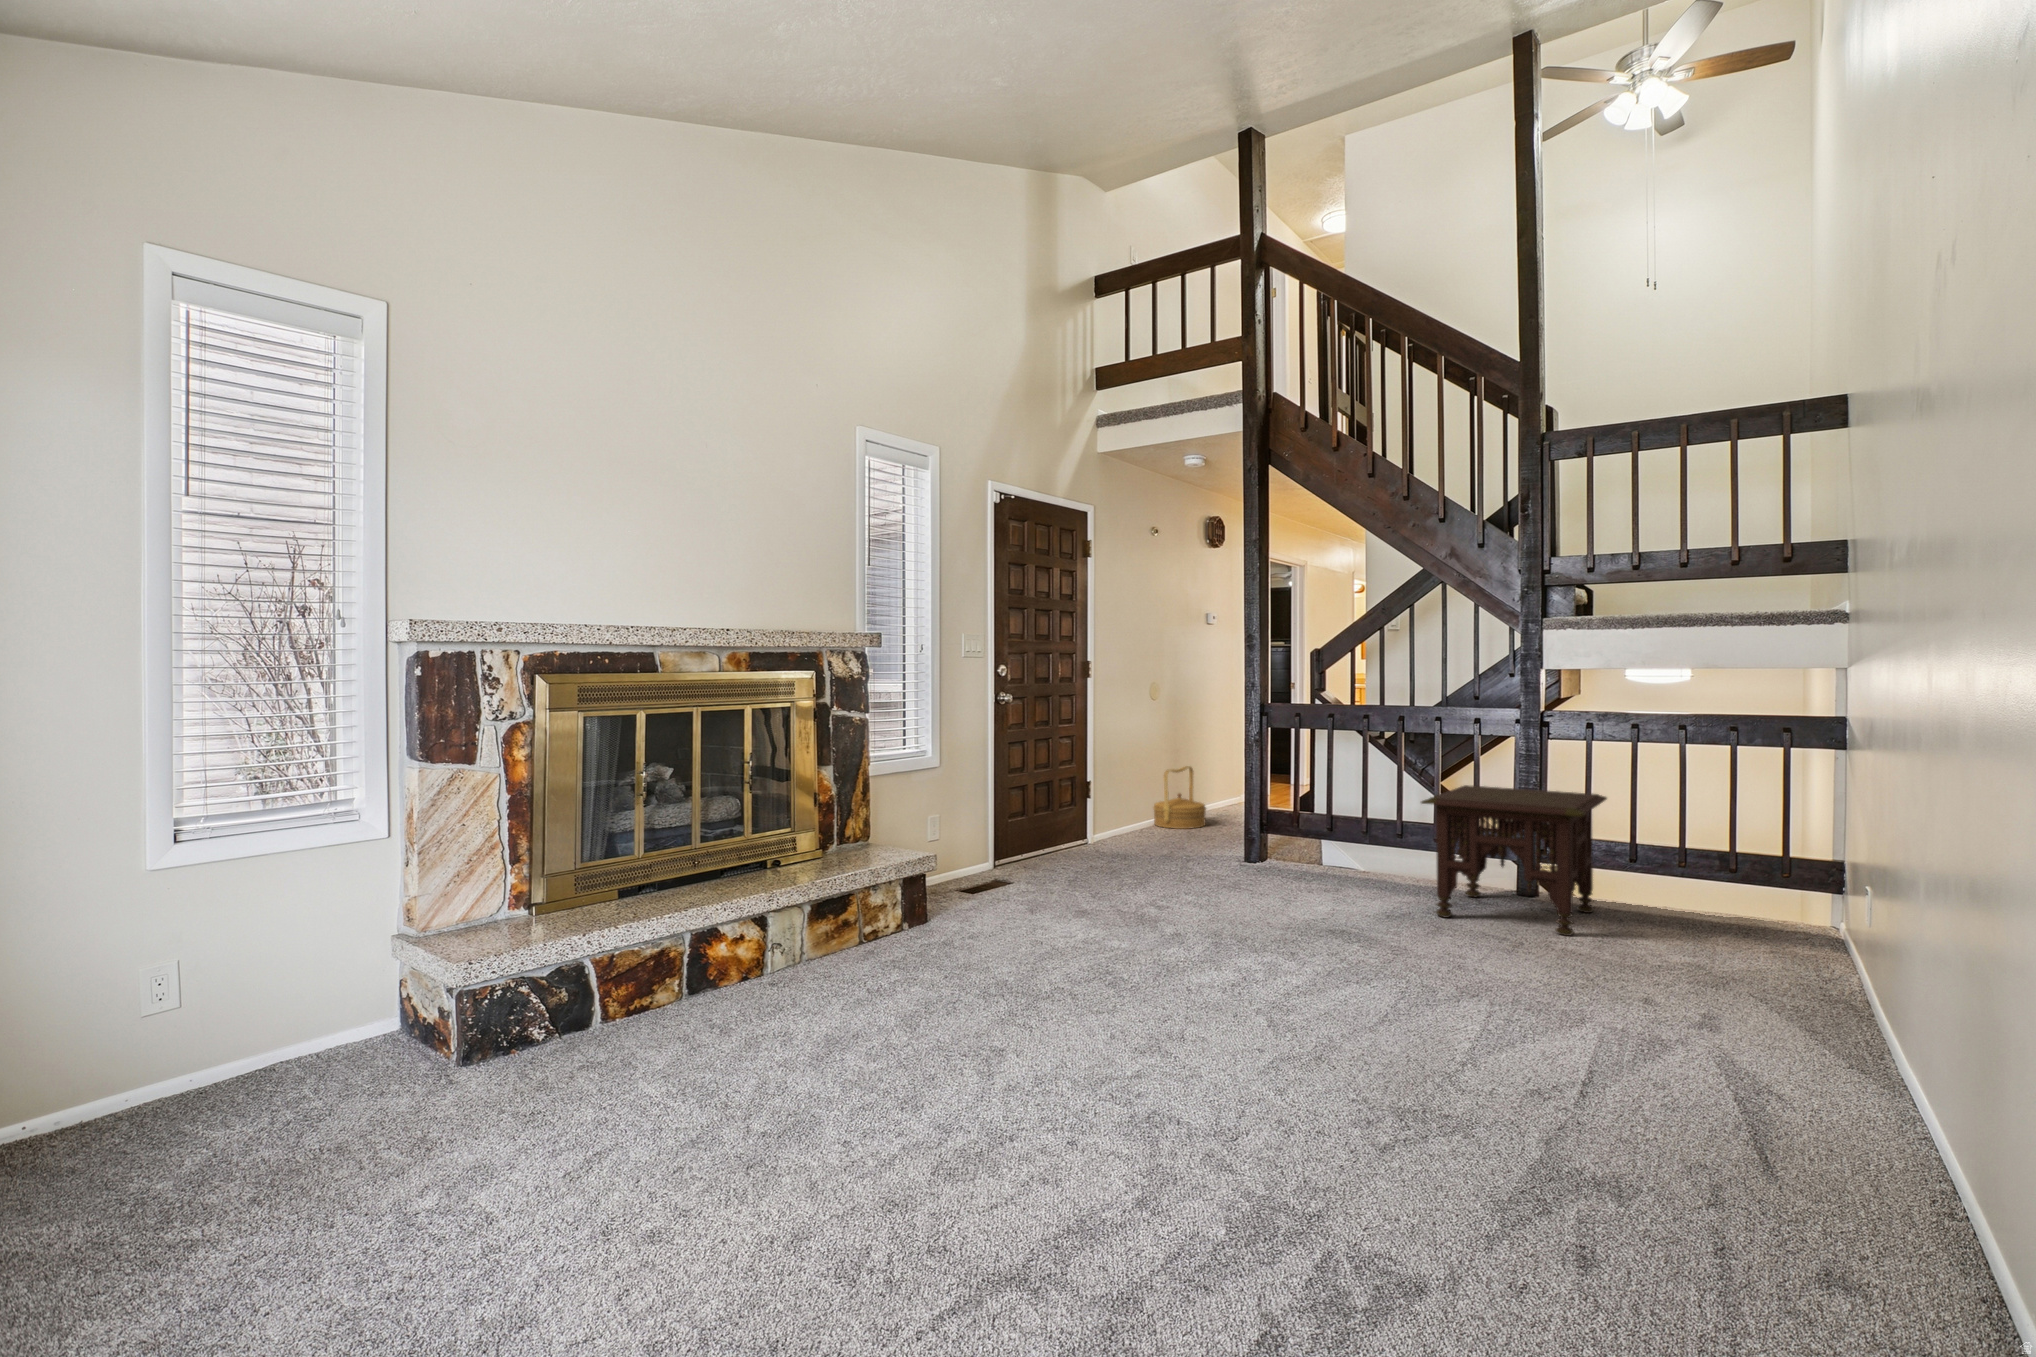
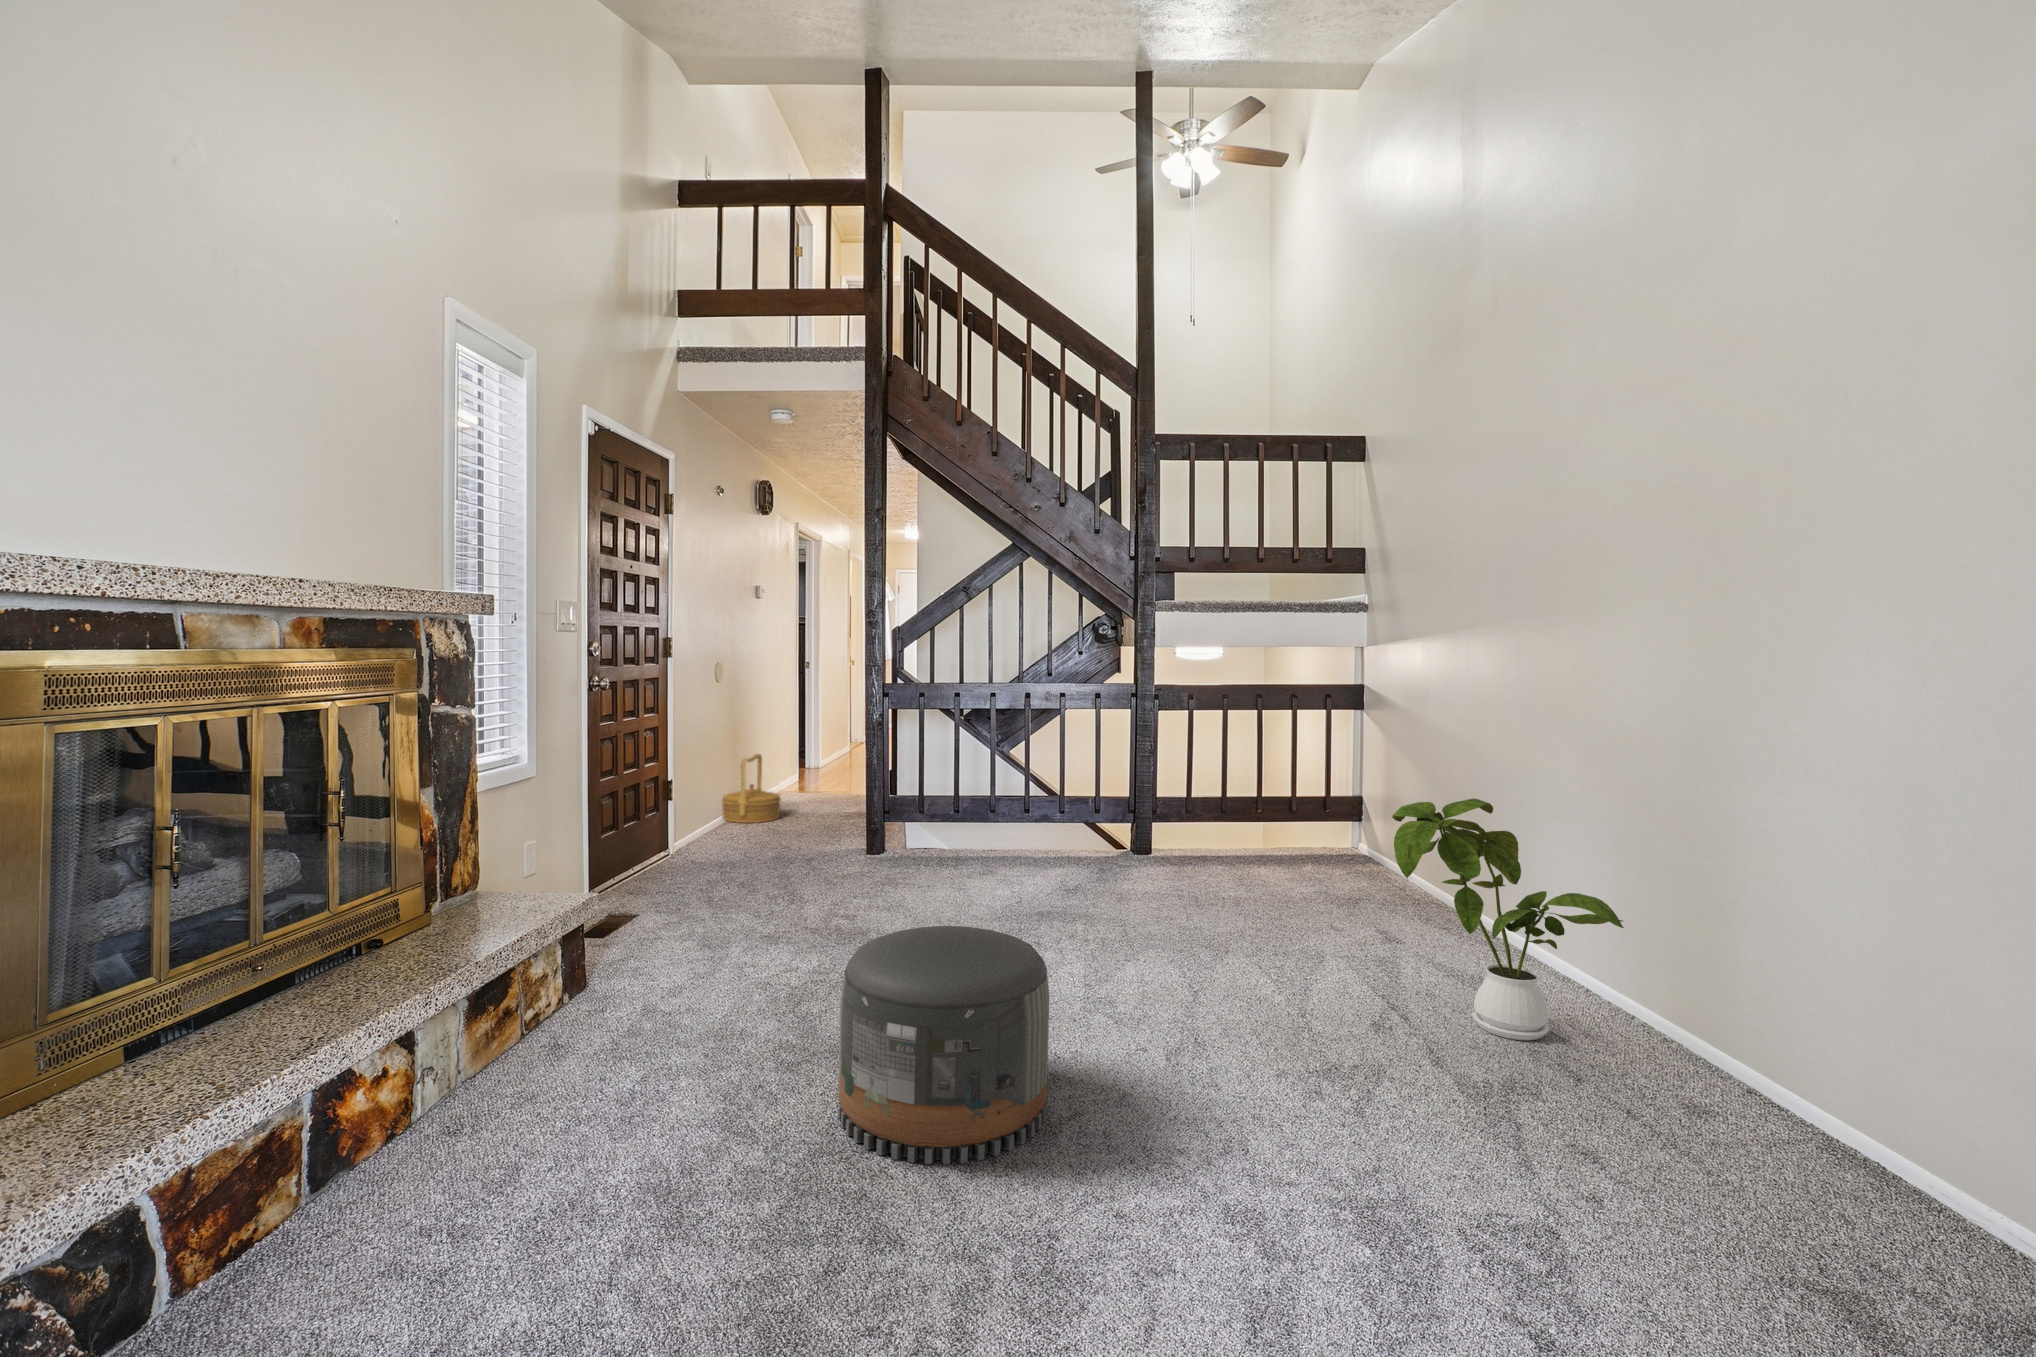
side table: present [1421,785,1607,936] -> none [1081,766,1215,893]
house plant: none [1597,821,1934,1149] -> present [1392,798,1624,1040]
pouf: none [978,892,1155,1080] -> present [839,926,1049,1164]

